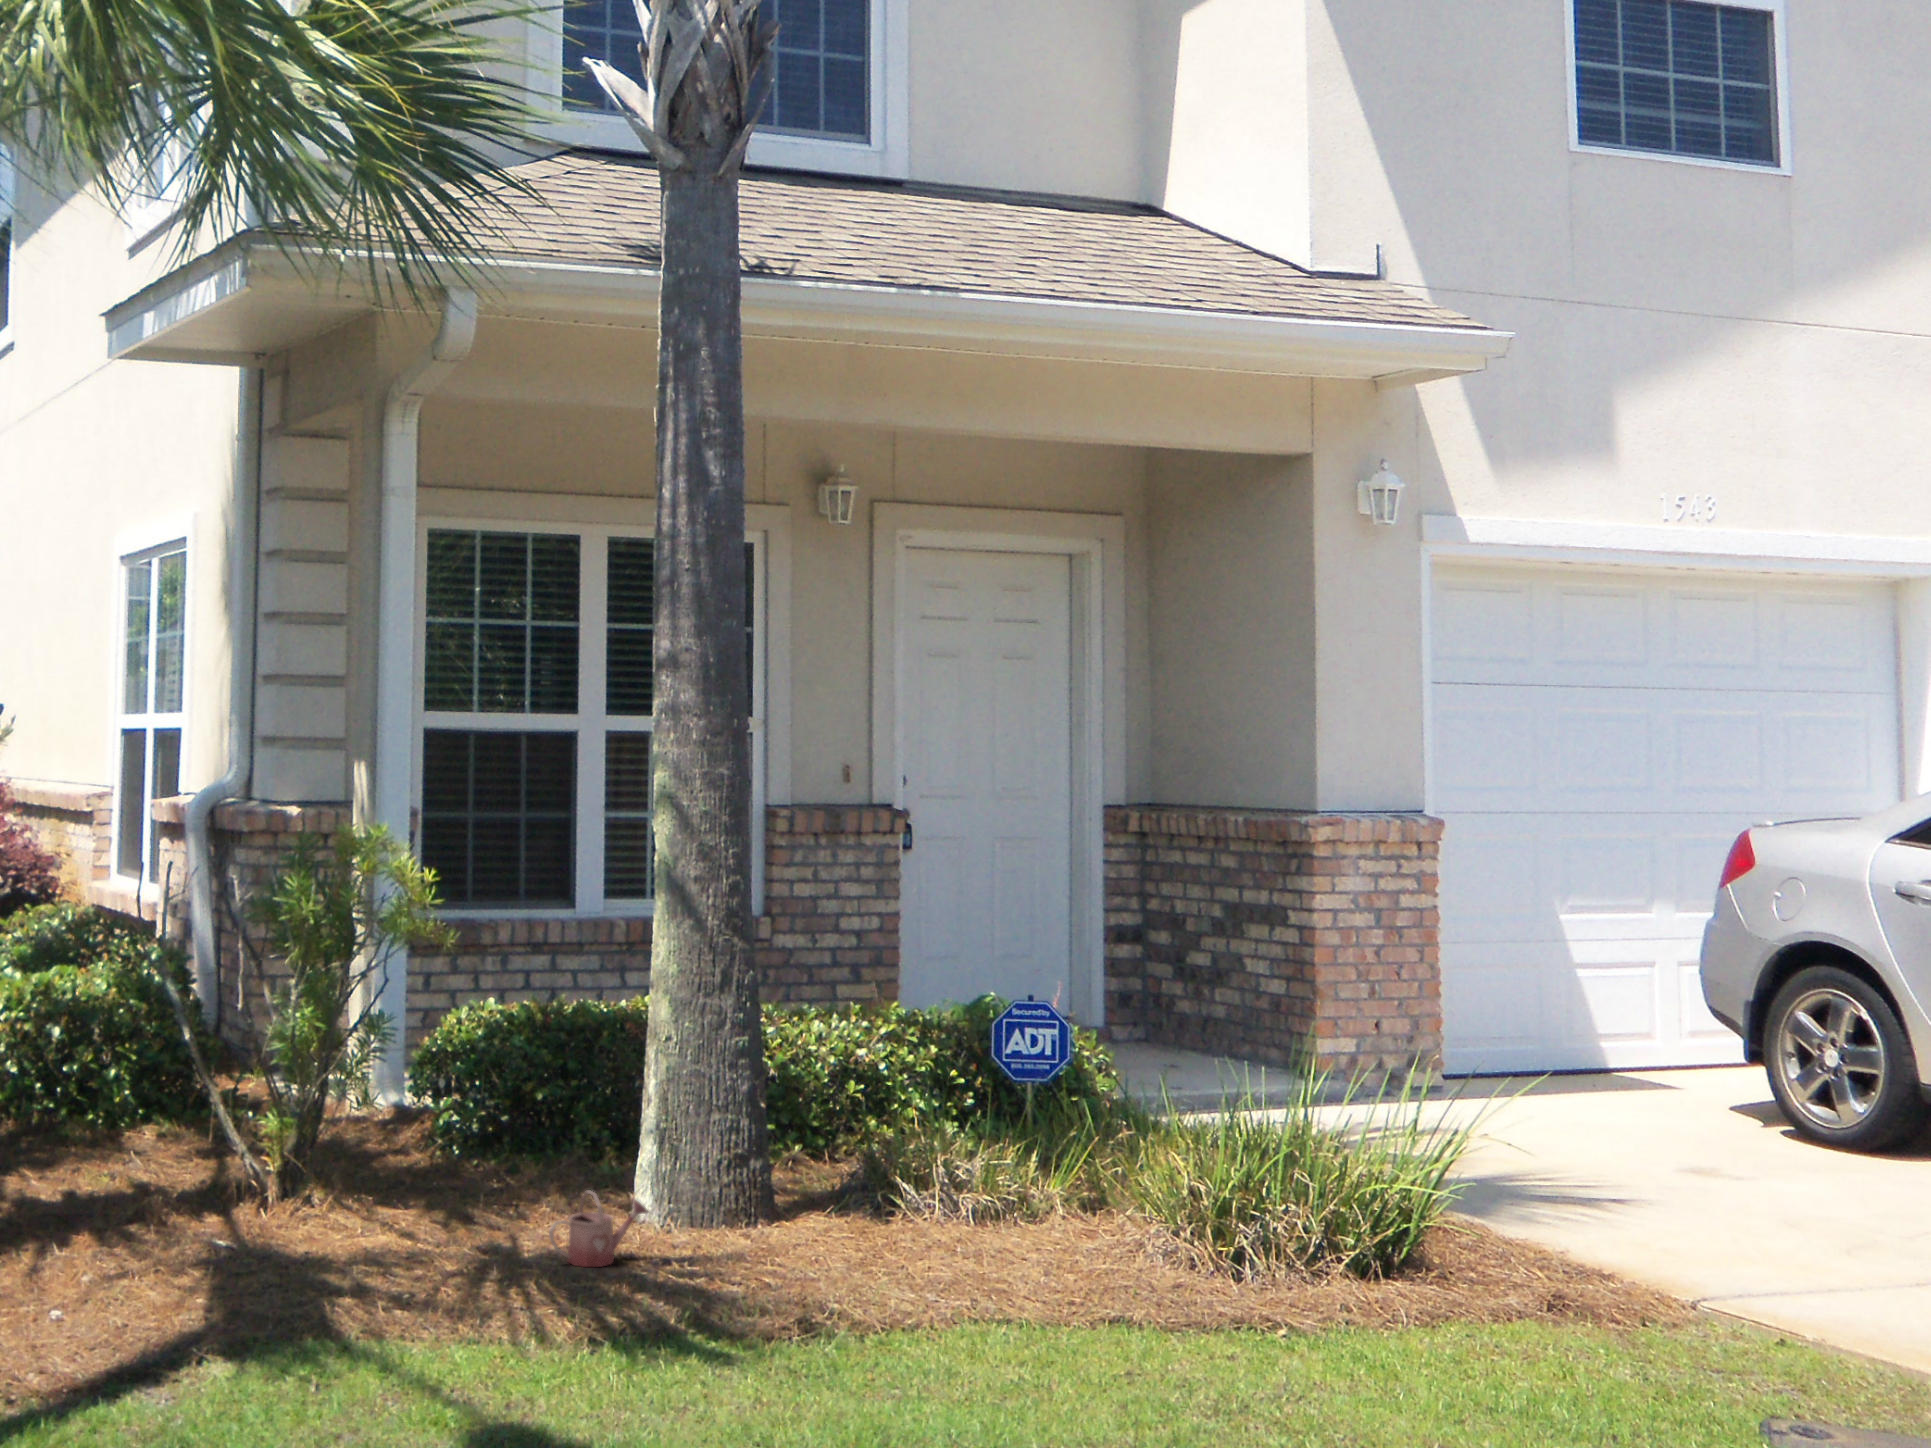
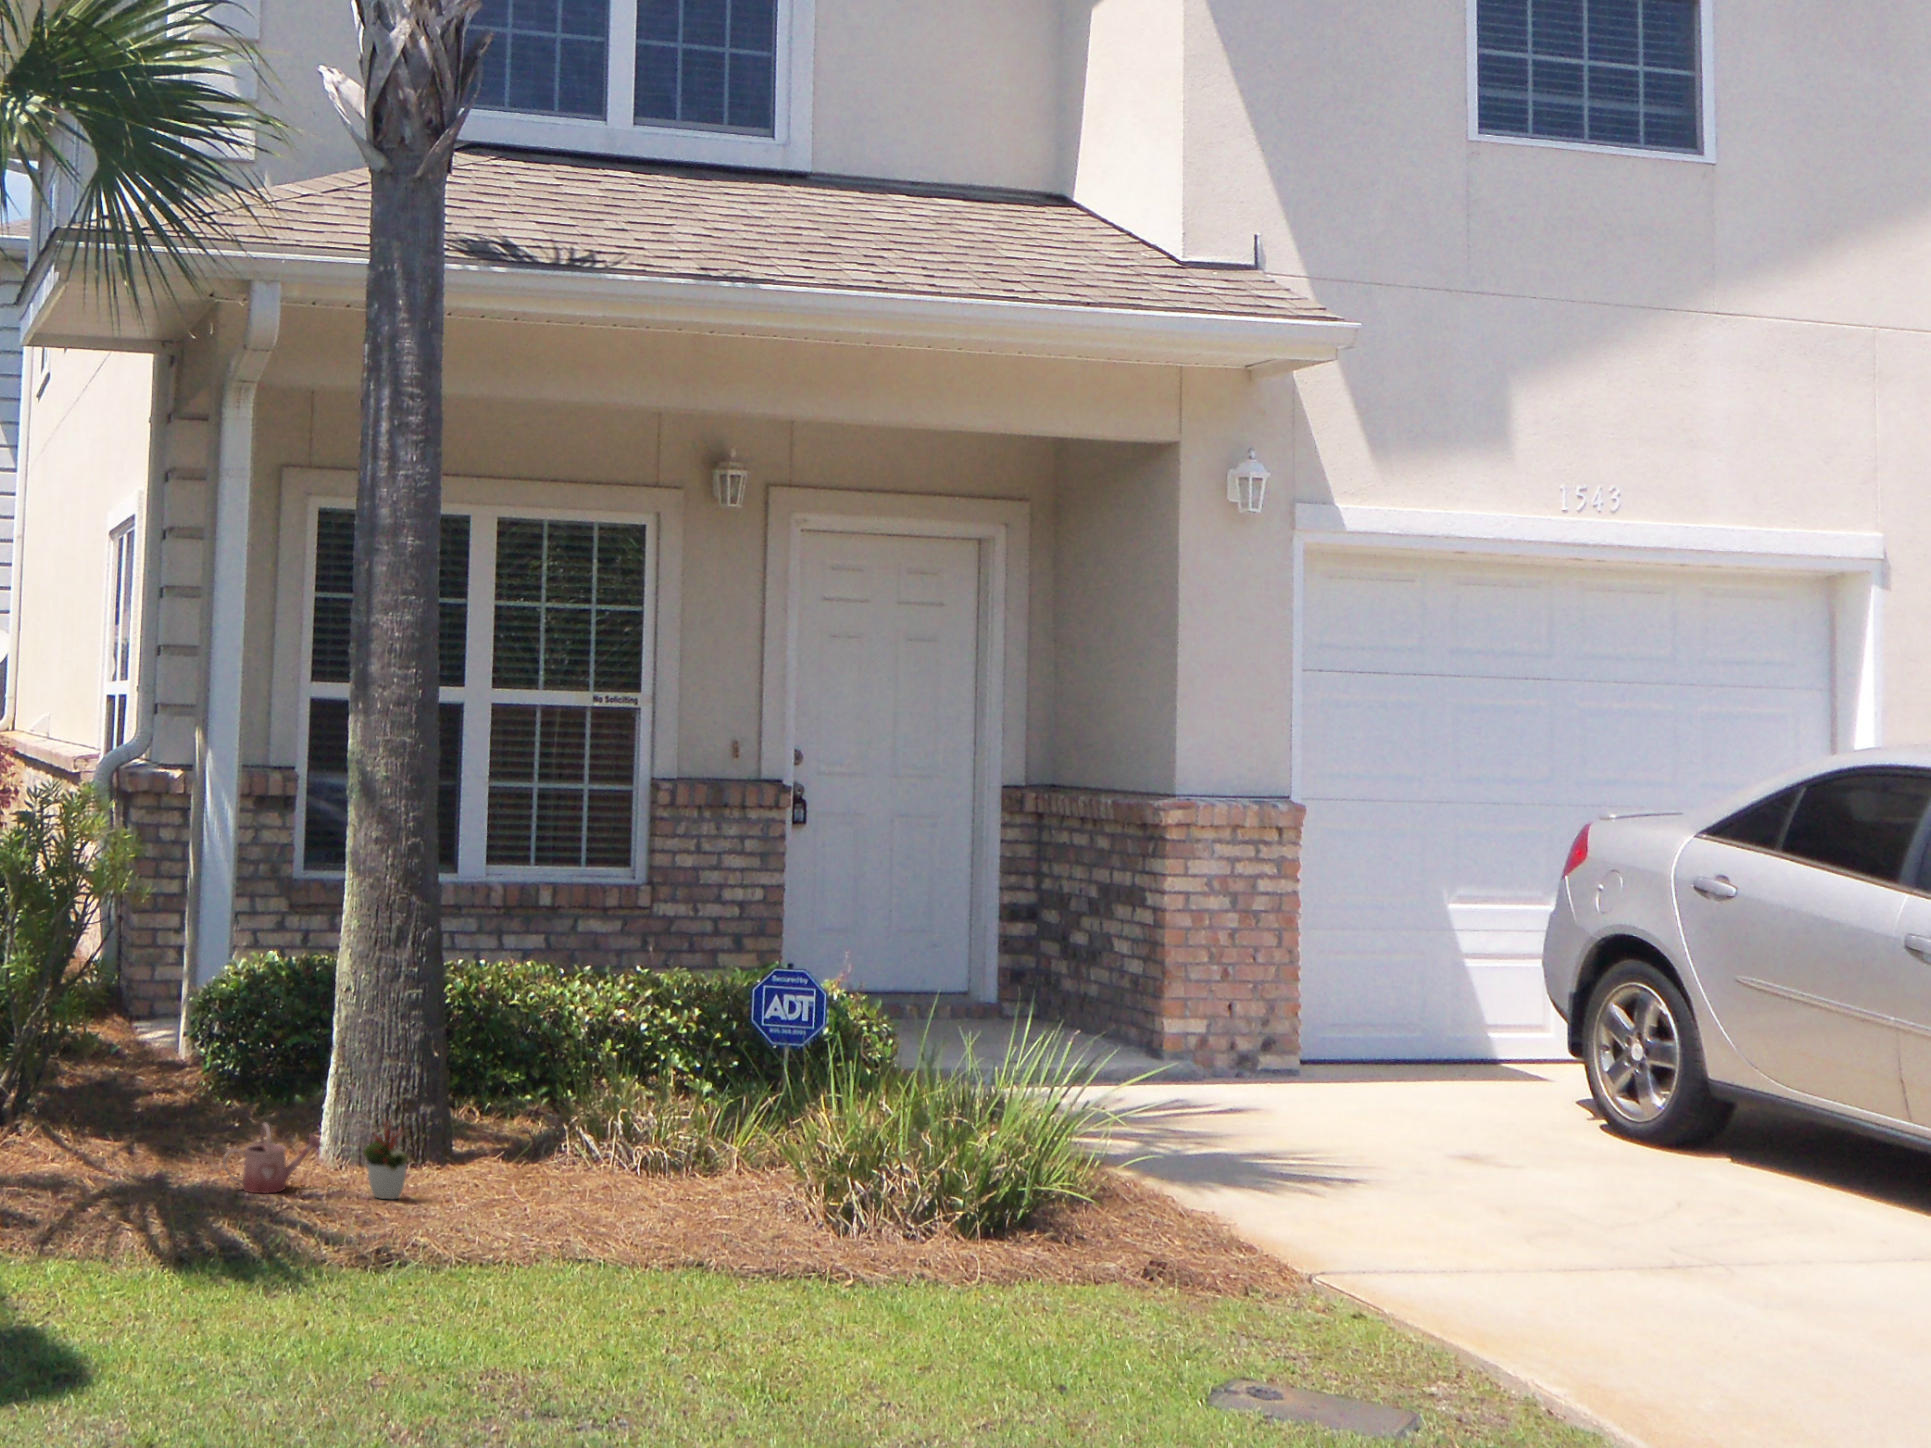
decorative plant: none [699,1180,750,1267] -> present [363,1121,408,1199]

